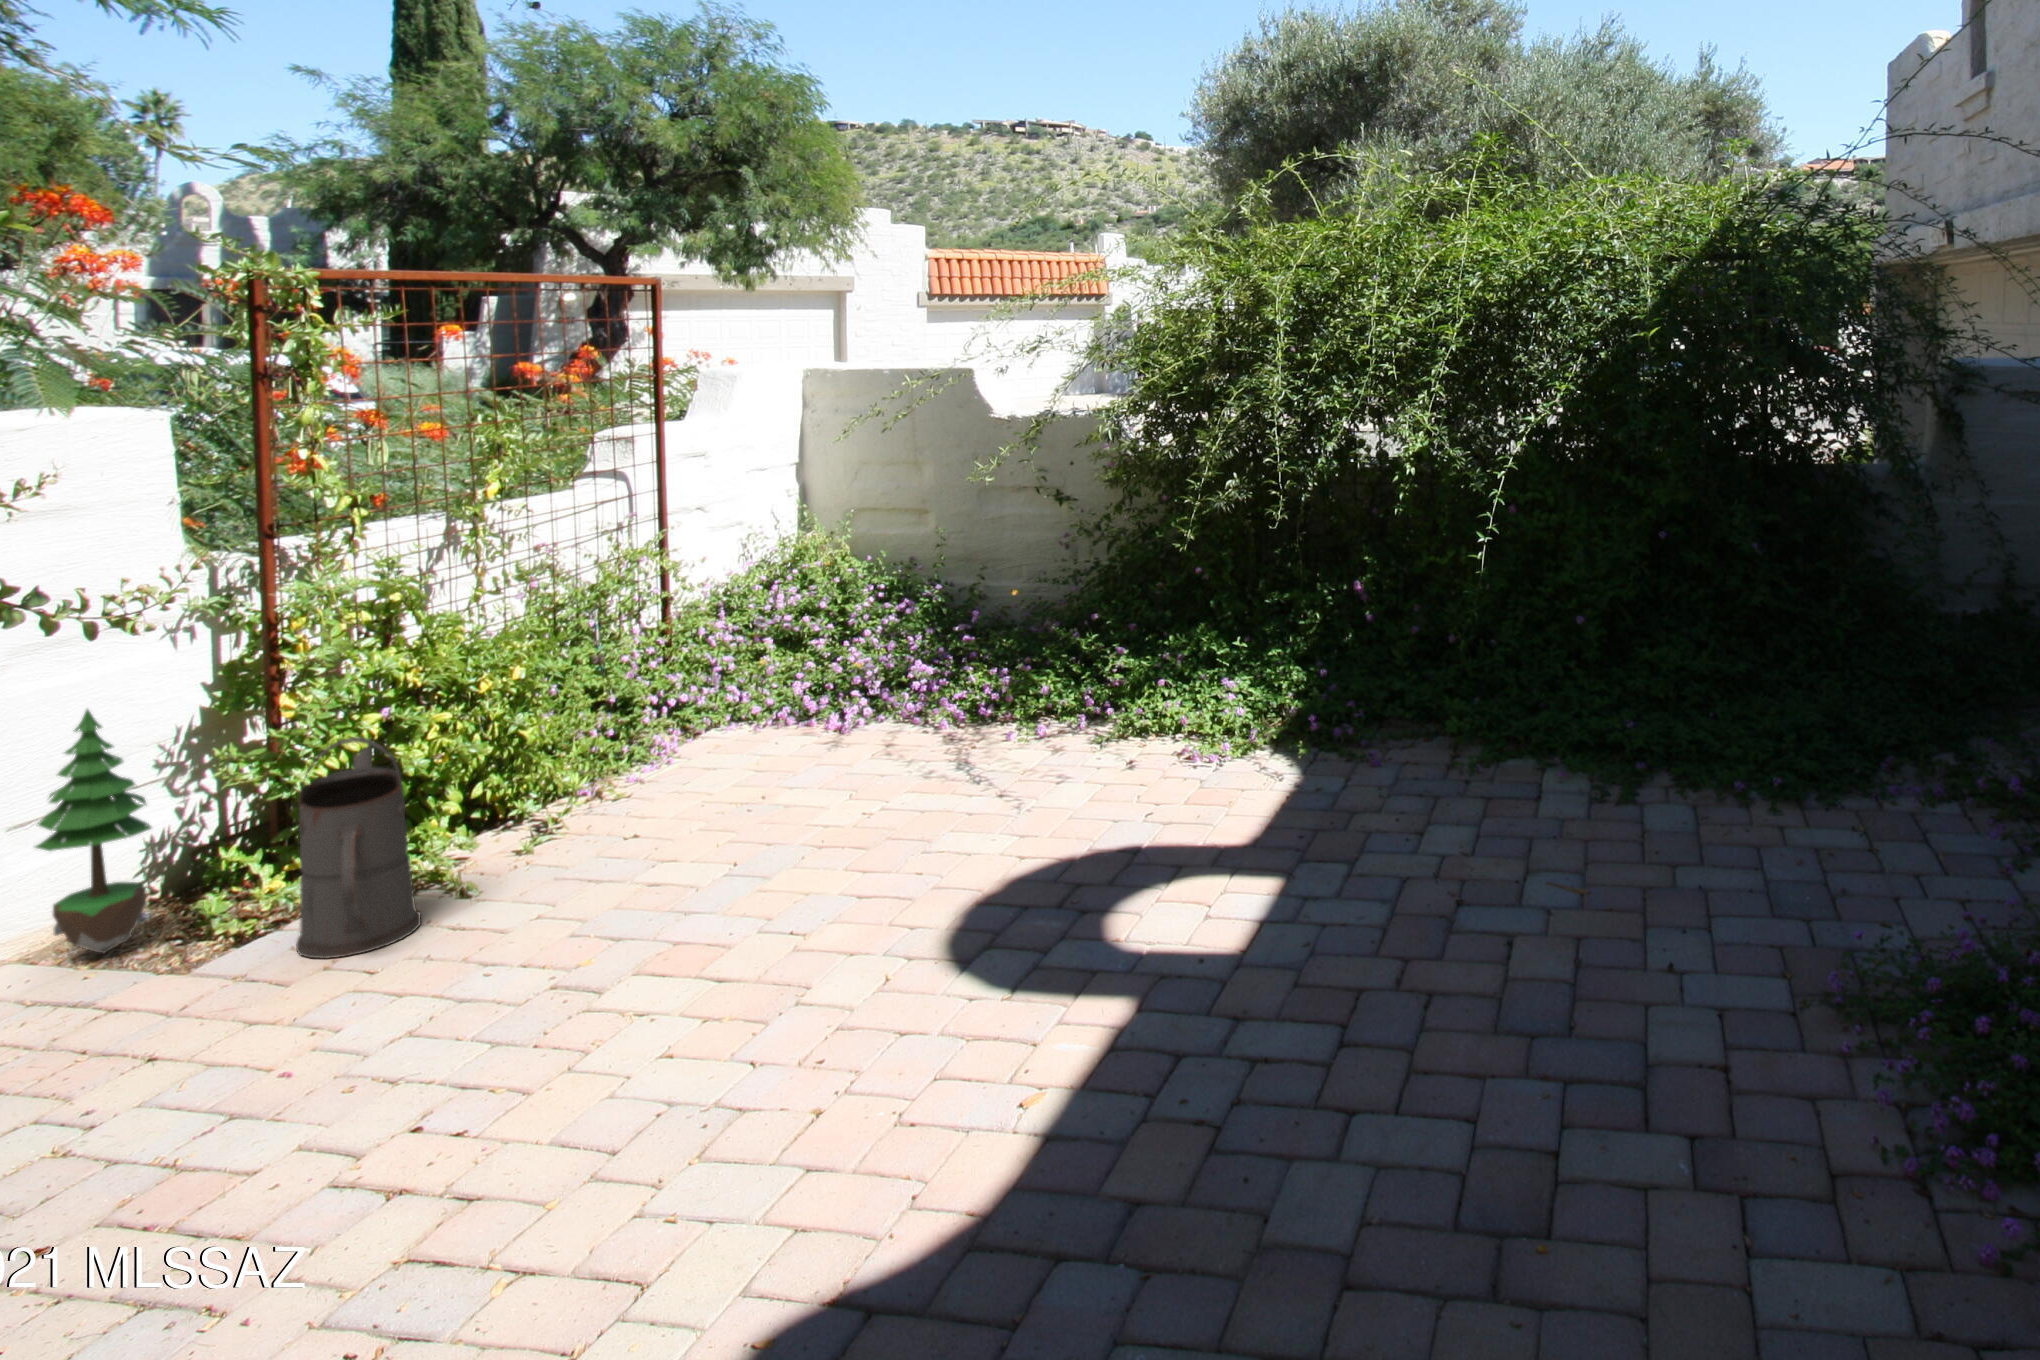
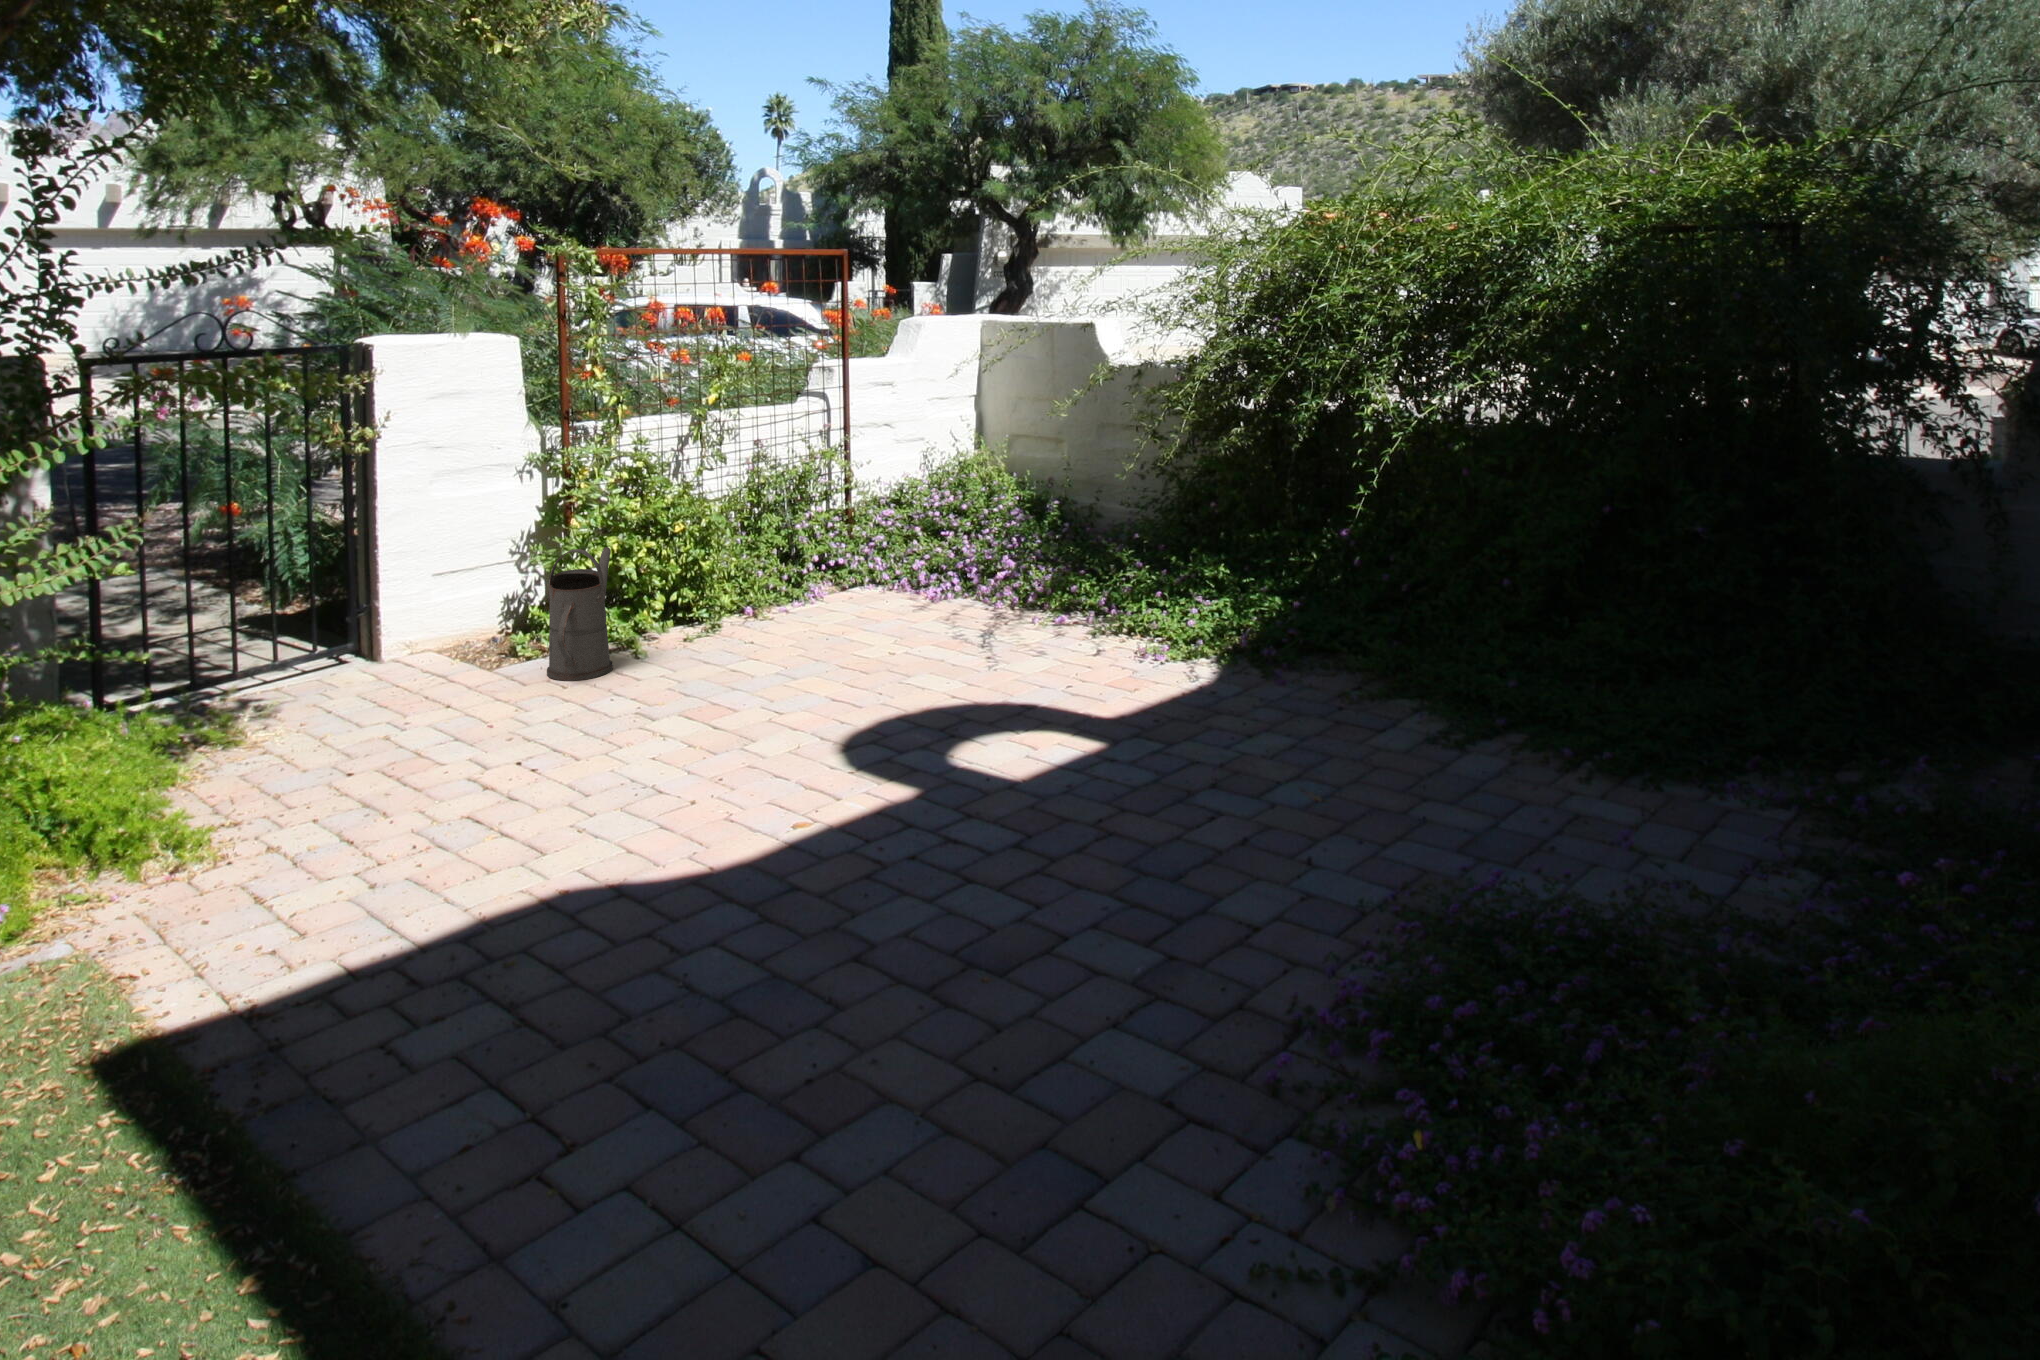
potted tree: present [36,709,151,953] -> none [440,512,497,655]

